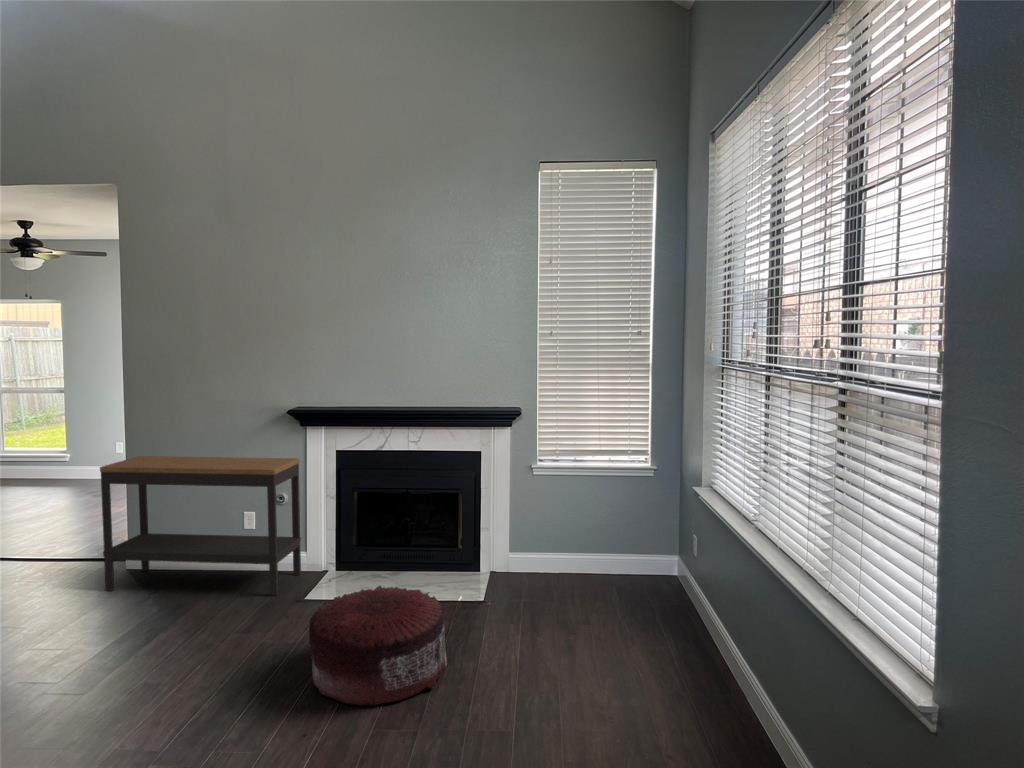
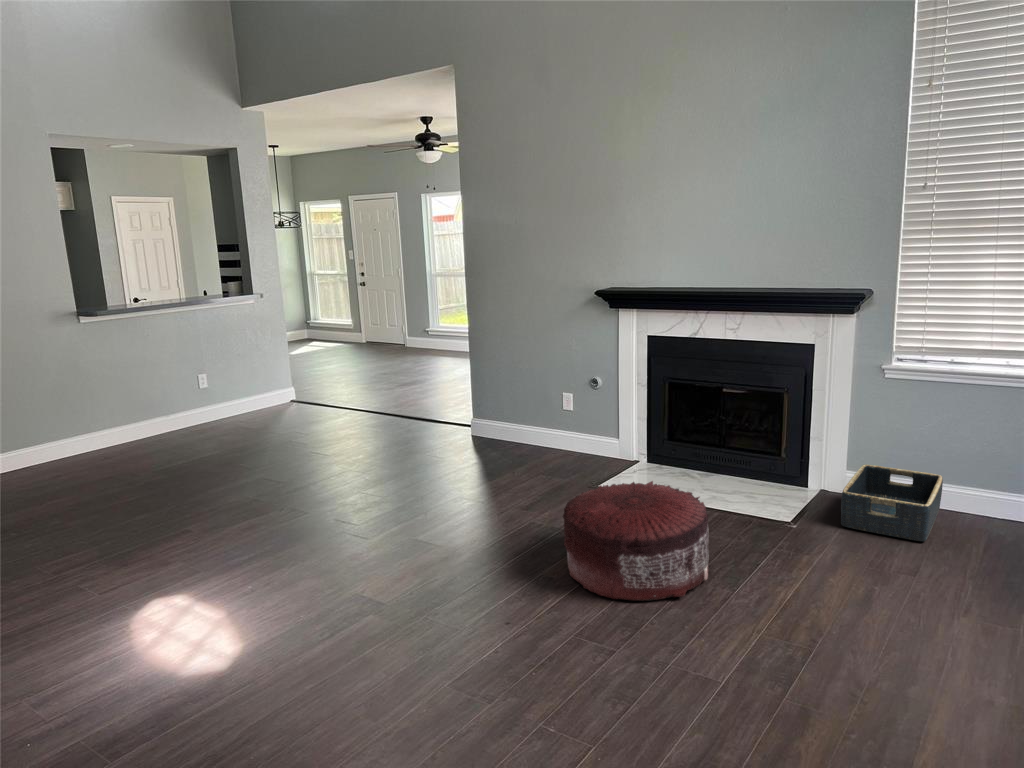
console table: present [100,456,301,596] -> none [440,333,612,478]
basket: none [520,545,582,599] -> present [841,465,943,541]

